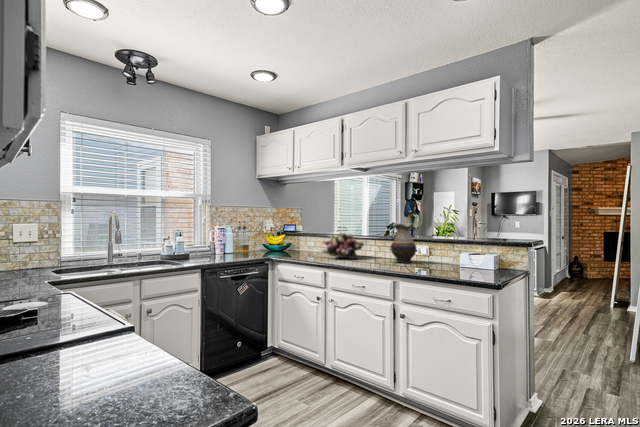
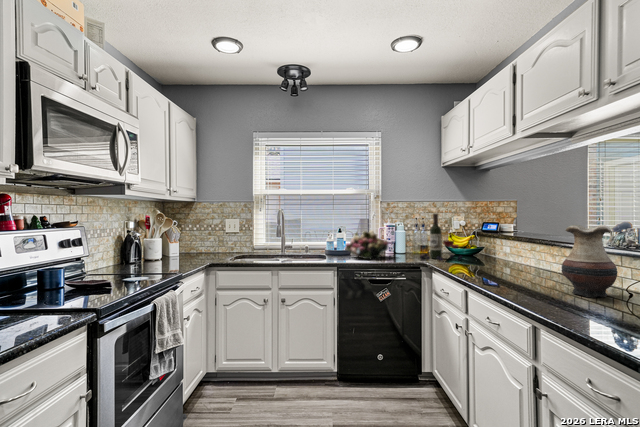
wine bottle: none [257,217,294,255] -> present [420,214,462,261]
flower arrangement: present [321,232,364,259] -> present [345,230,389,259]

